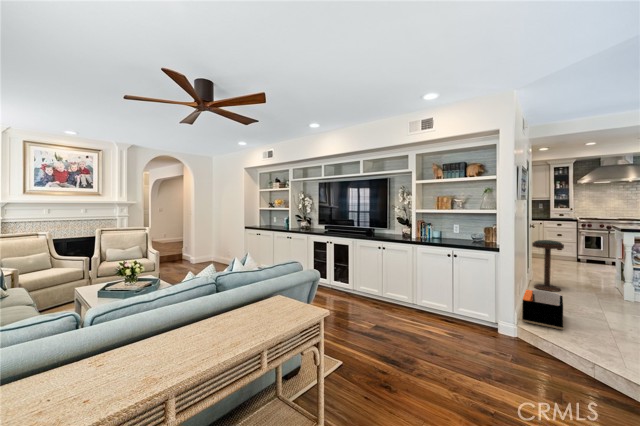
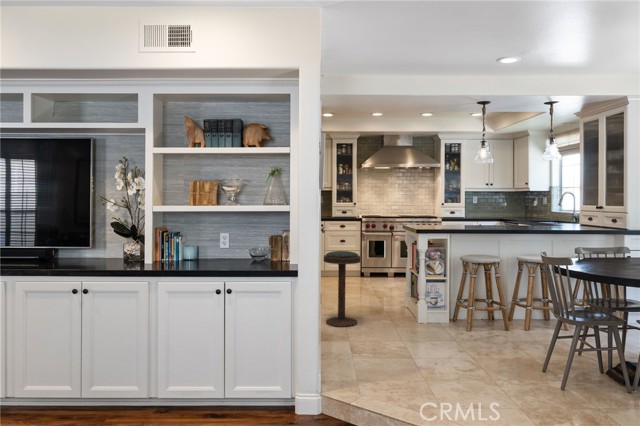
storage bin: present [522,290,563,330] -> none [326,330,377,386]

